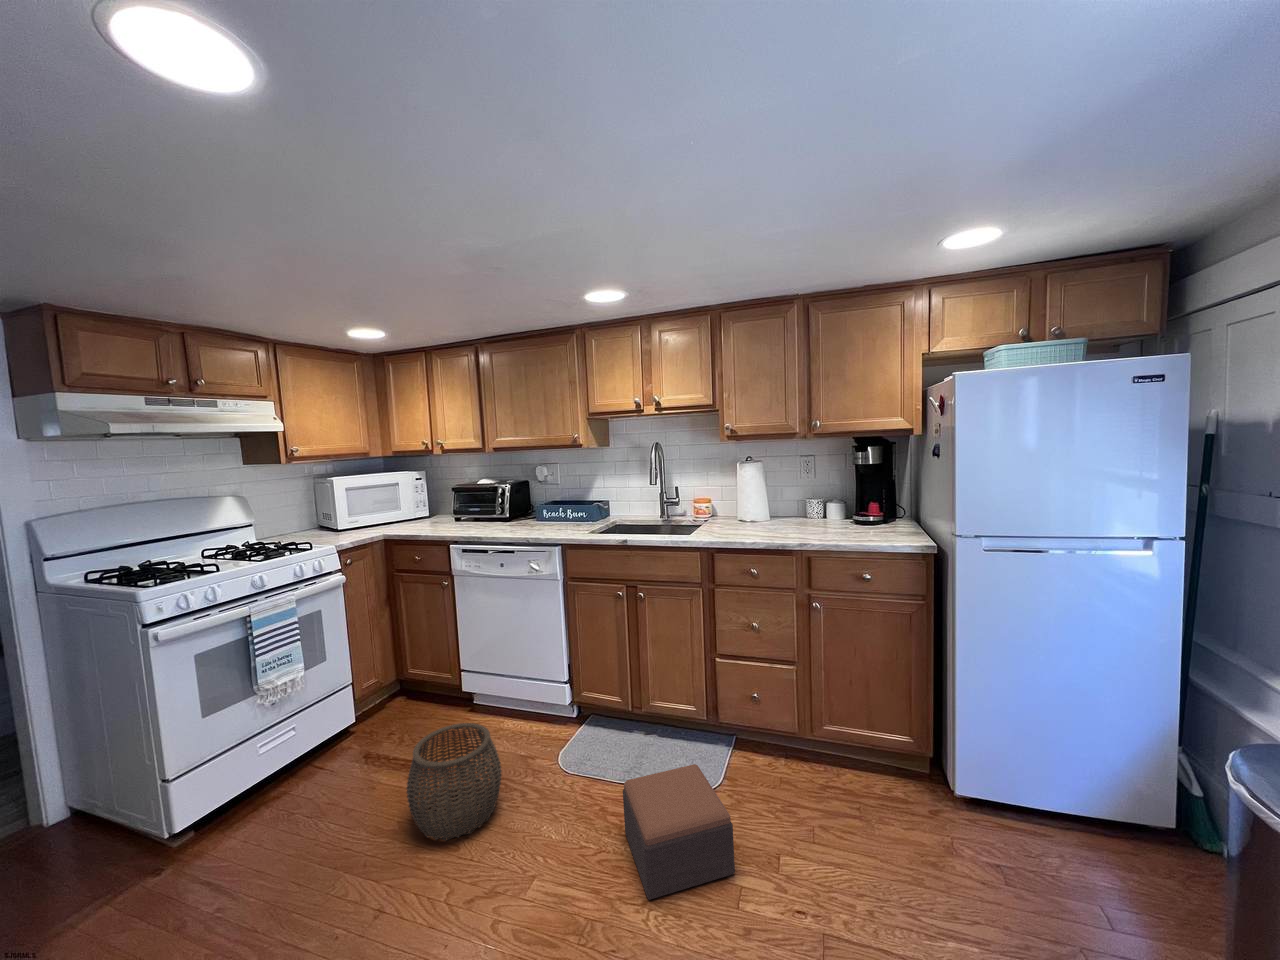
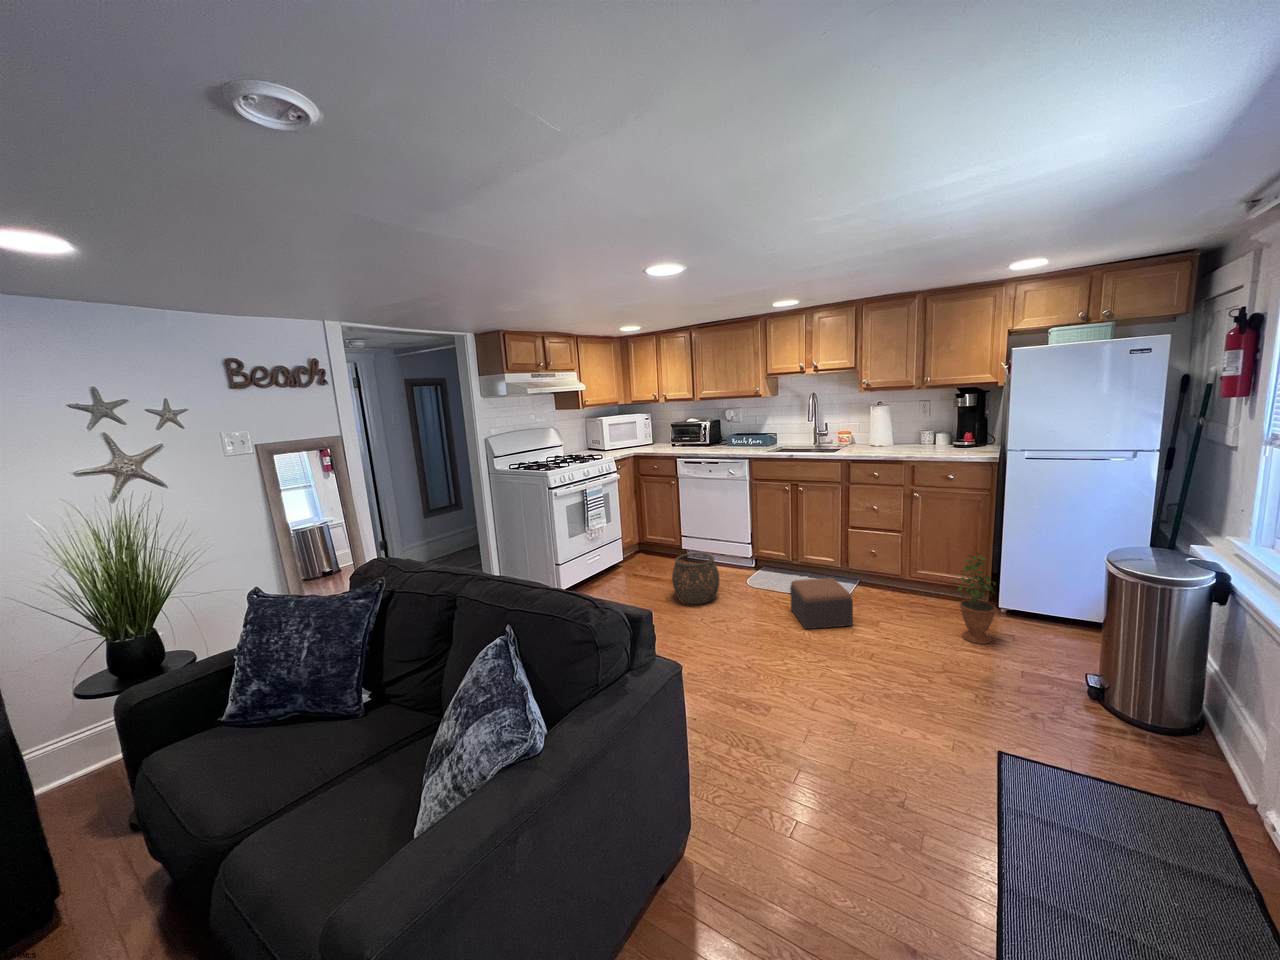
potted plant: none [902,718,978,903] -> present [954,553,996,644]

